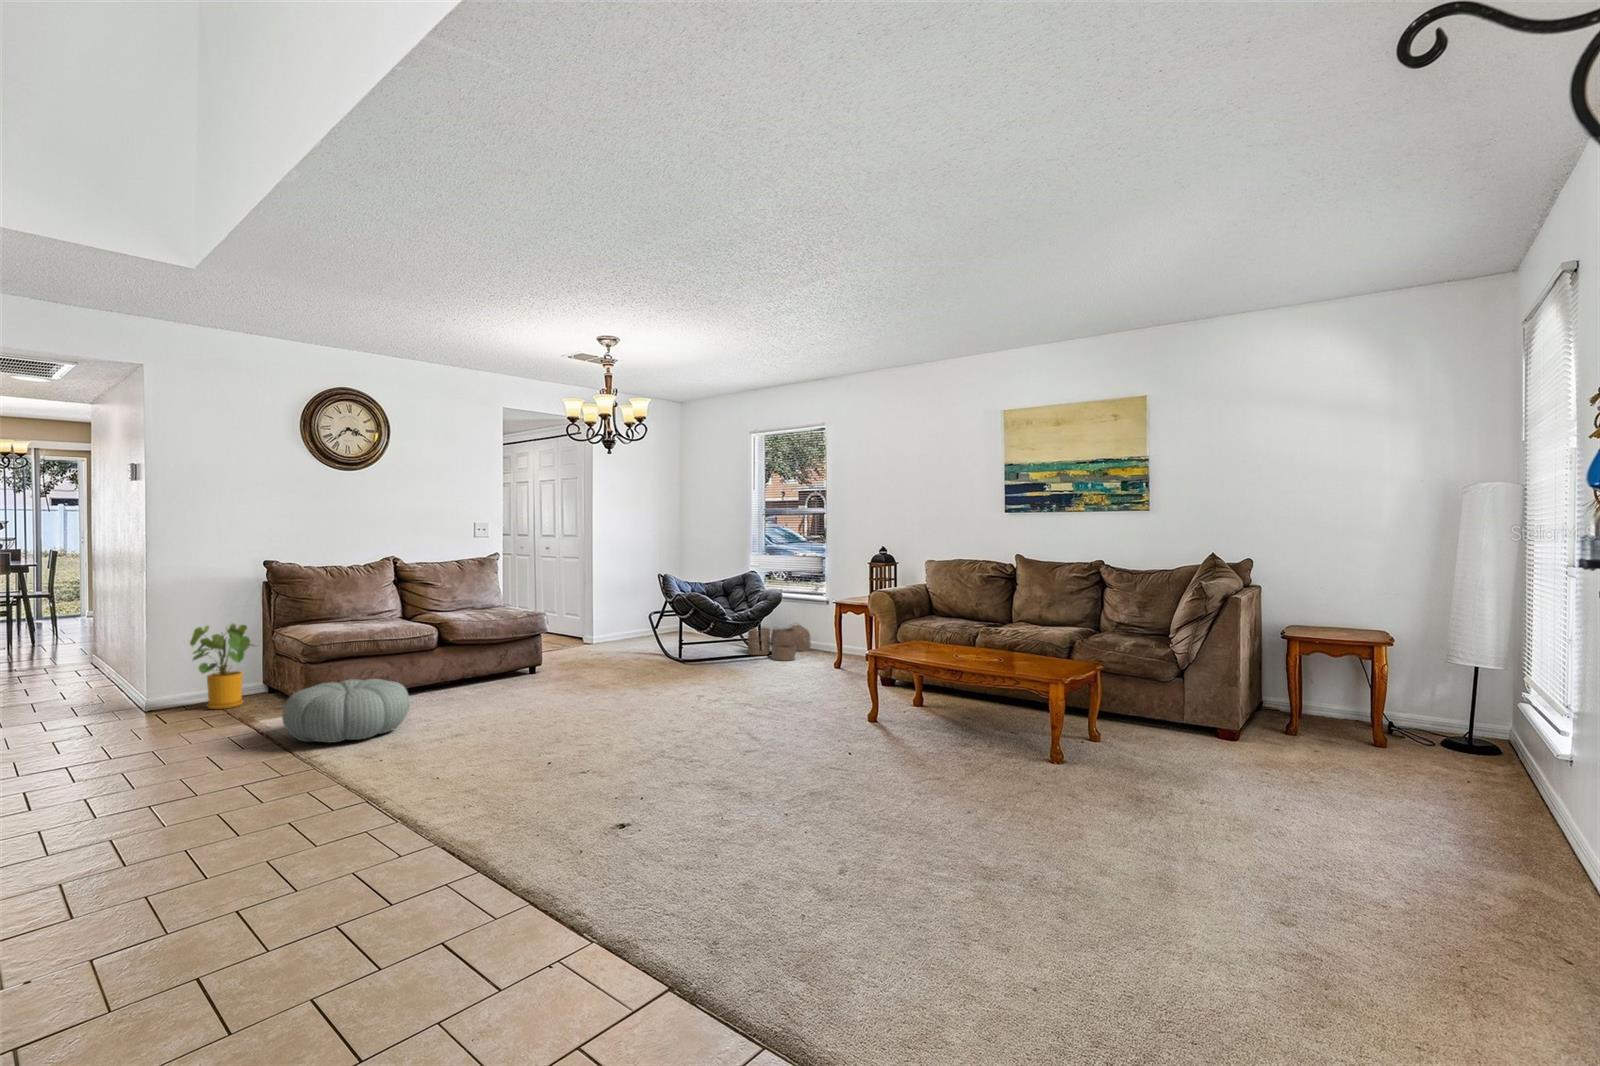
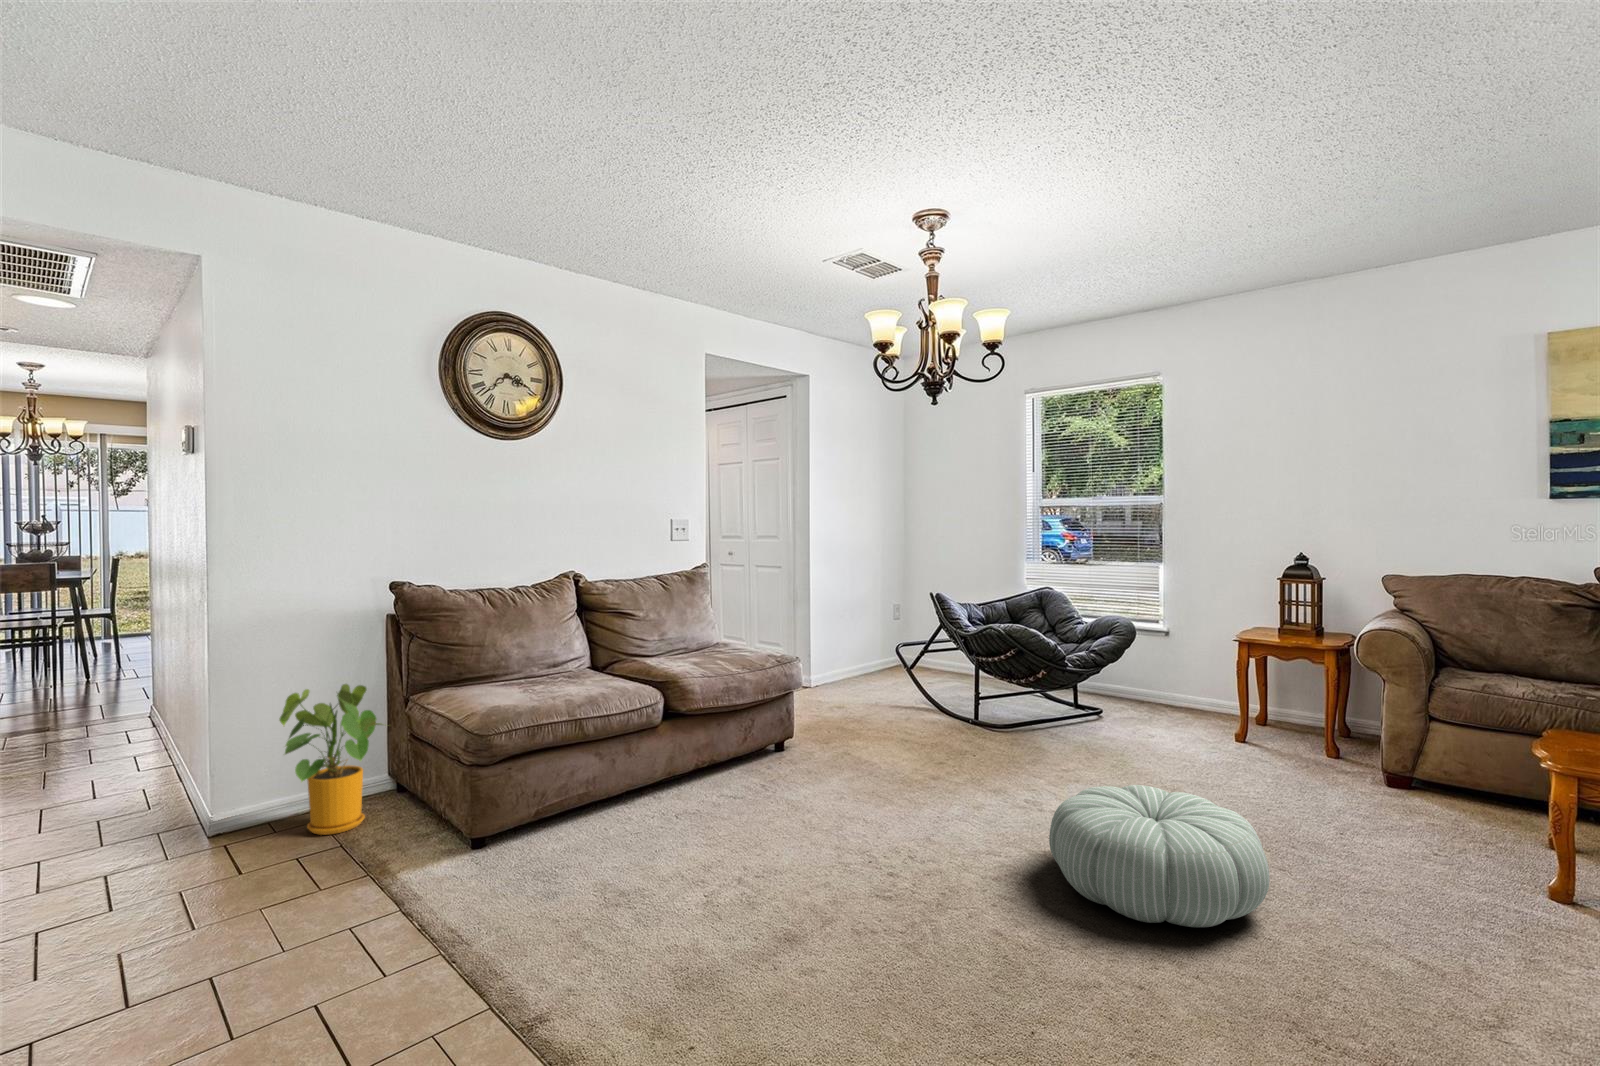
woven basket: present [748,625,811,660] -> none [1066,666,1161,732]
pouf: present [282,679,410,743] -> present [1049,785,1270,927]

